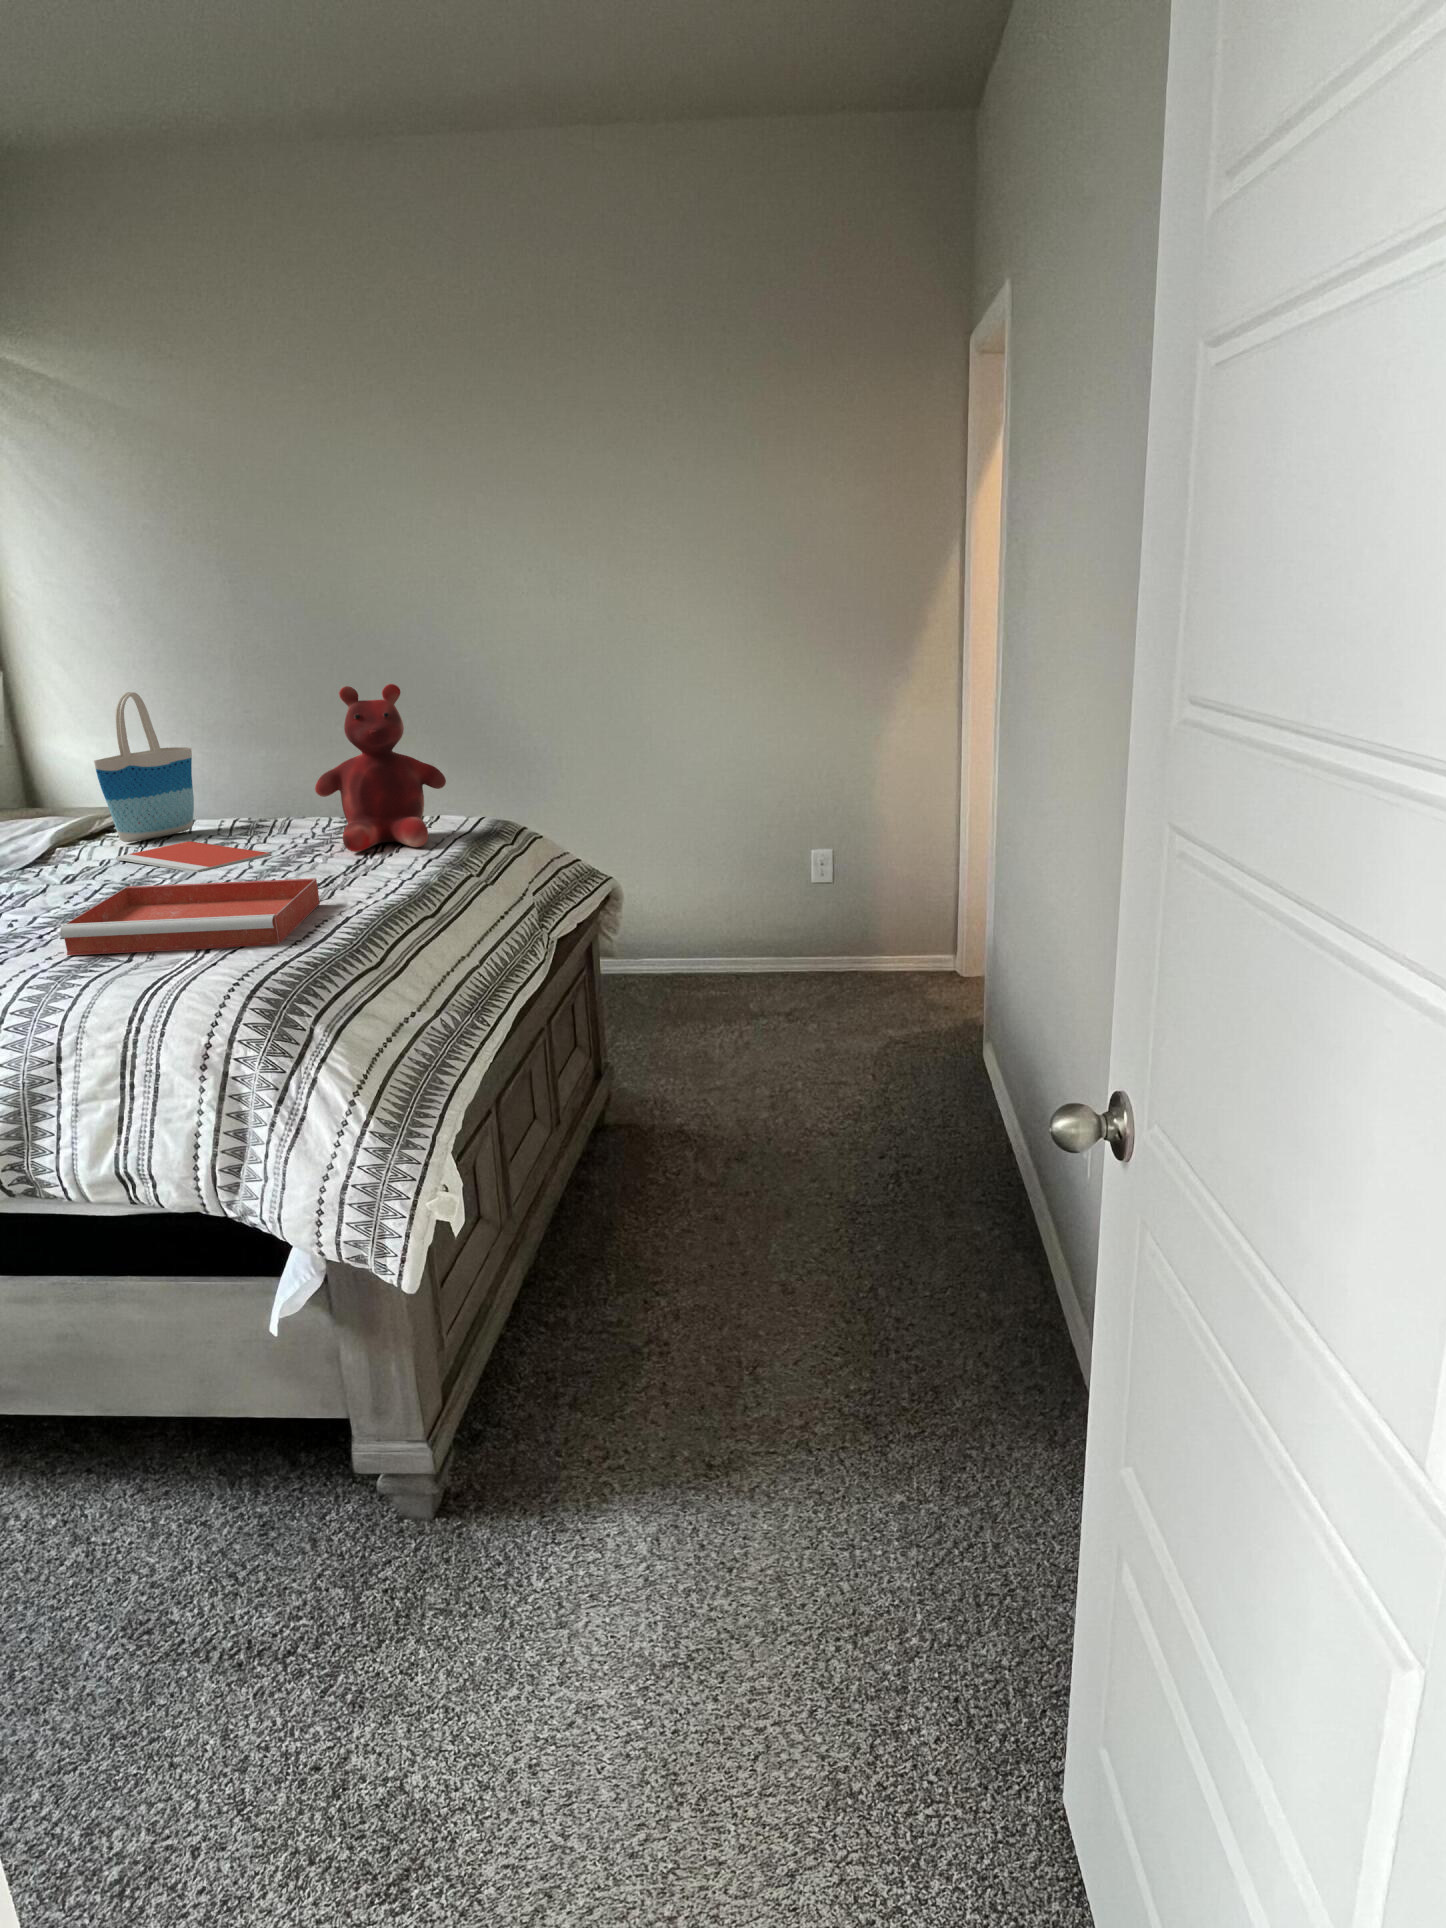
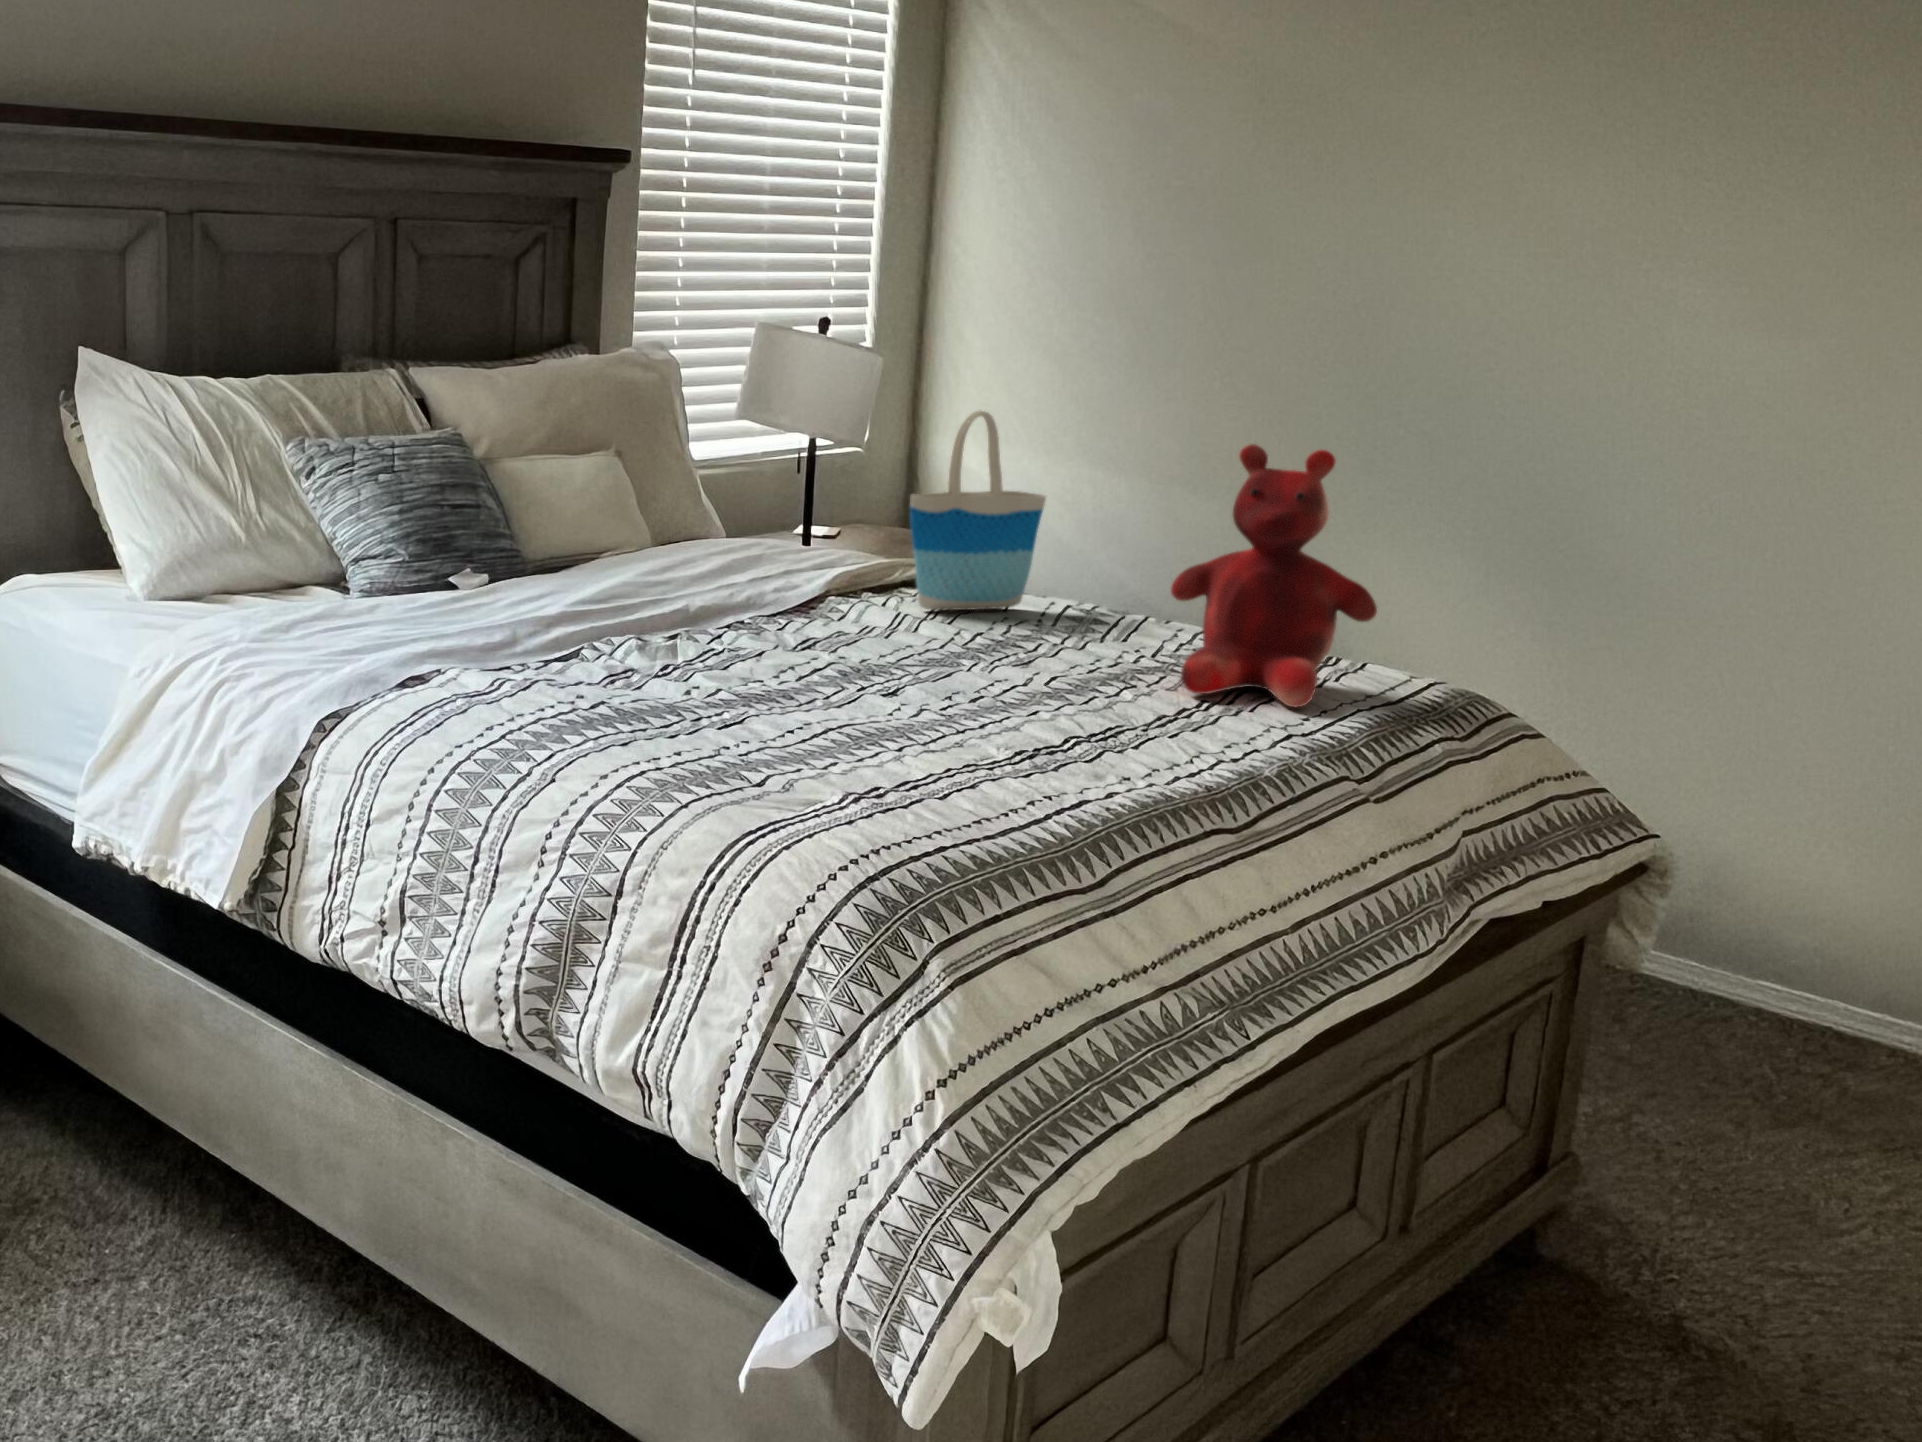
notebook: present [116,841,271,872] -> none [891,625,1081,675]
tray: present [60,878,320,955] -> none [709,679,1075,817]

